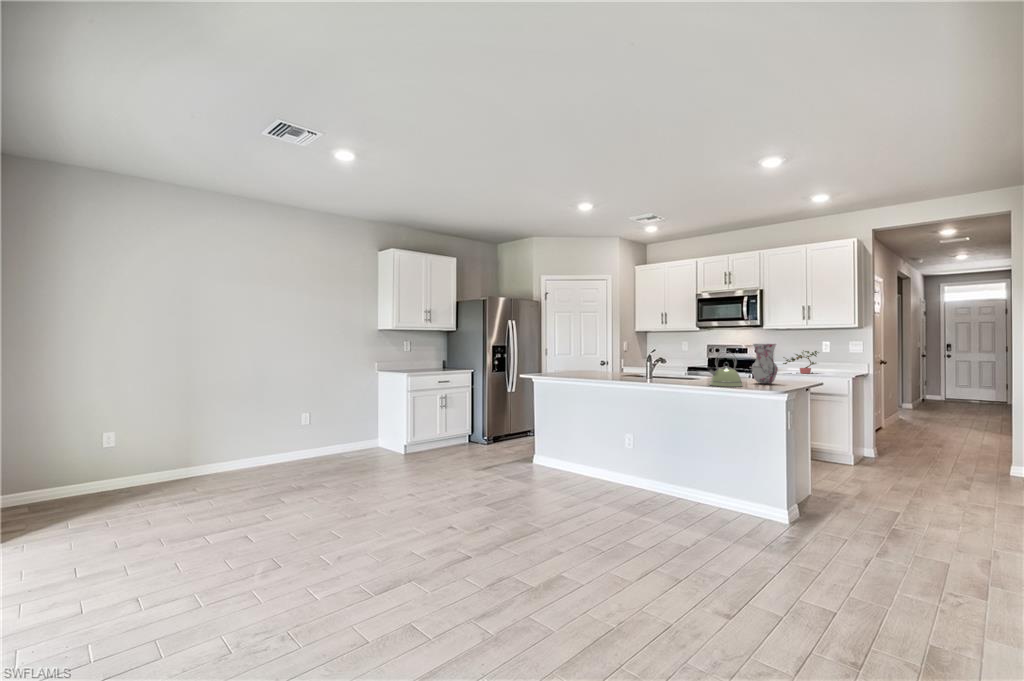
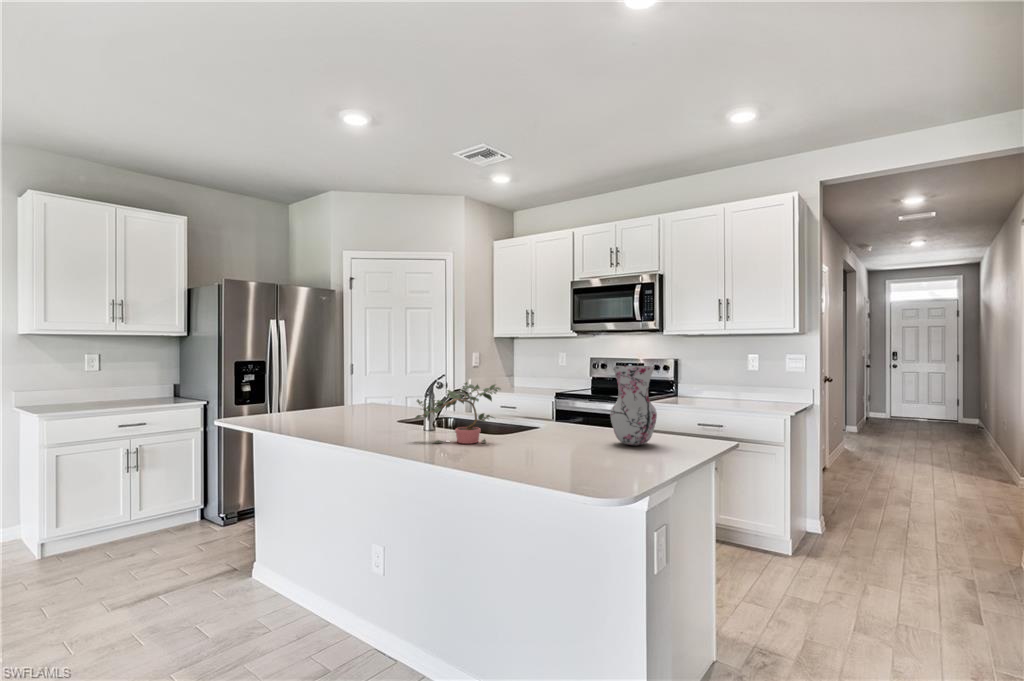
kettle: present [707,351,742,387] -> none [513,383,584,460]
potted plant: present [783,351,819,374] -> present [416,382,500,444]

